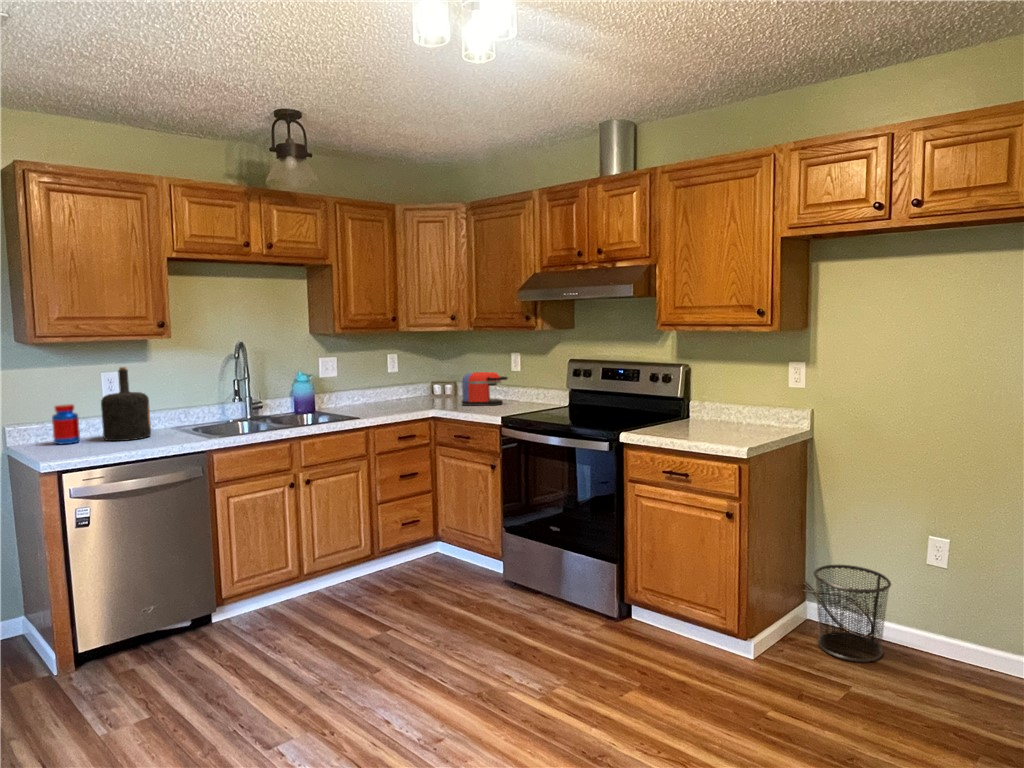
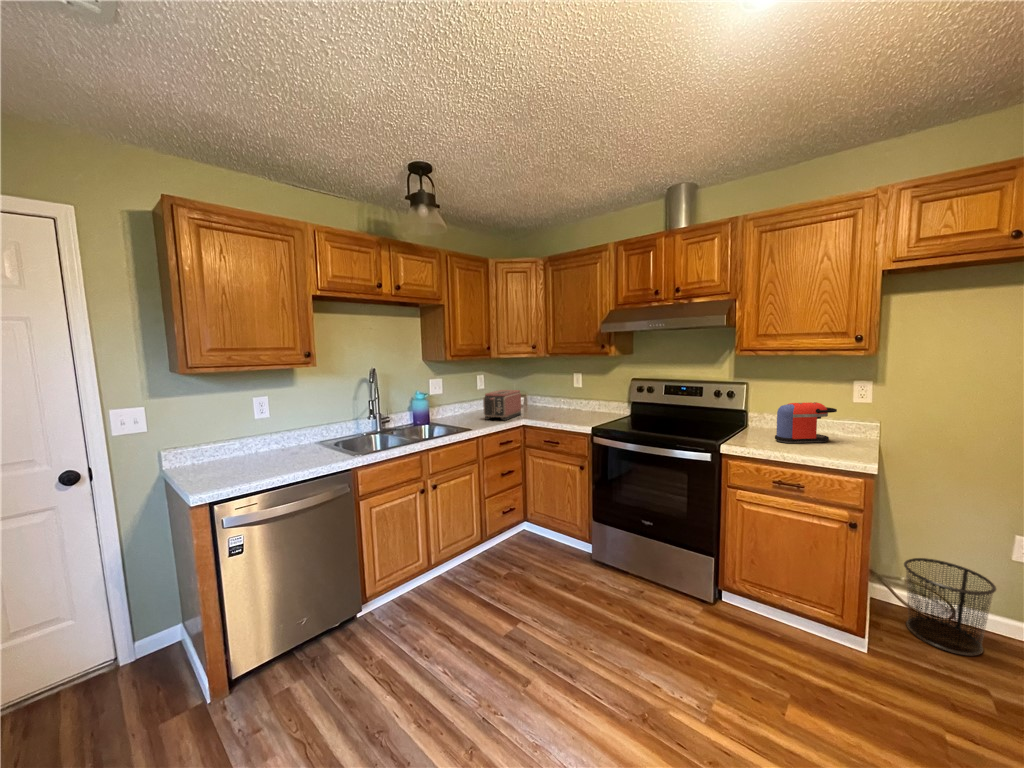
bottle: present [101,367,151,441] -> none [254,393,299,460]
coffee maker: present [462,372,508,405] -> present [775,402,837,443]
toaster: none [384,373,437,410] -> present [483,390,521,421]
jar: present [52,404,80,444] -> none [207,428,234,466]

